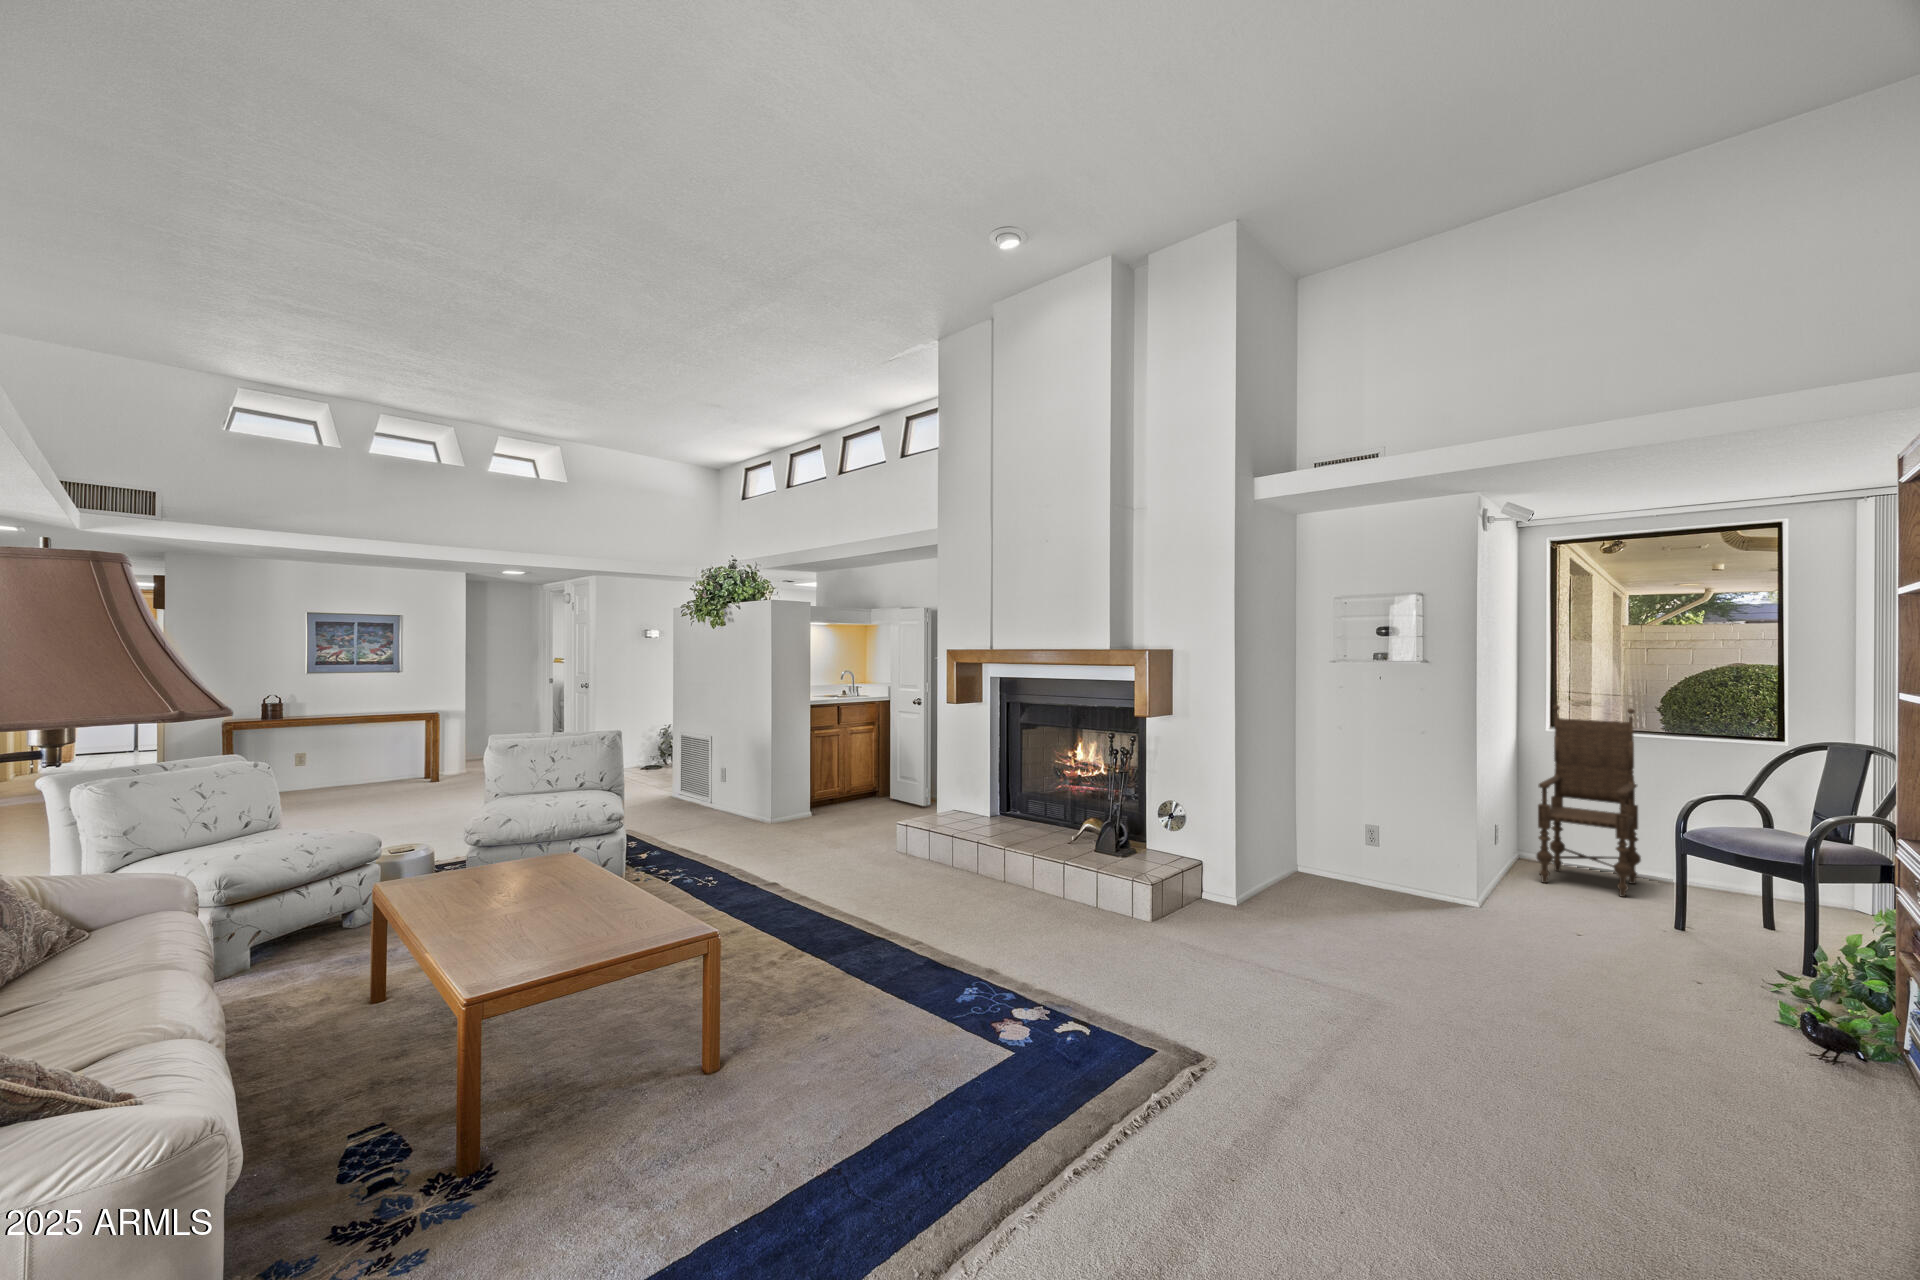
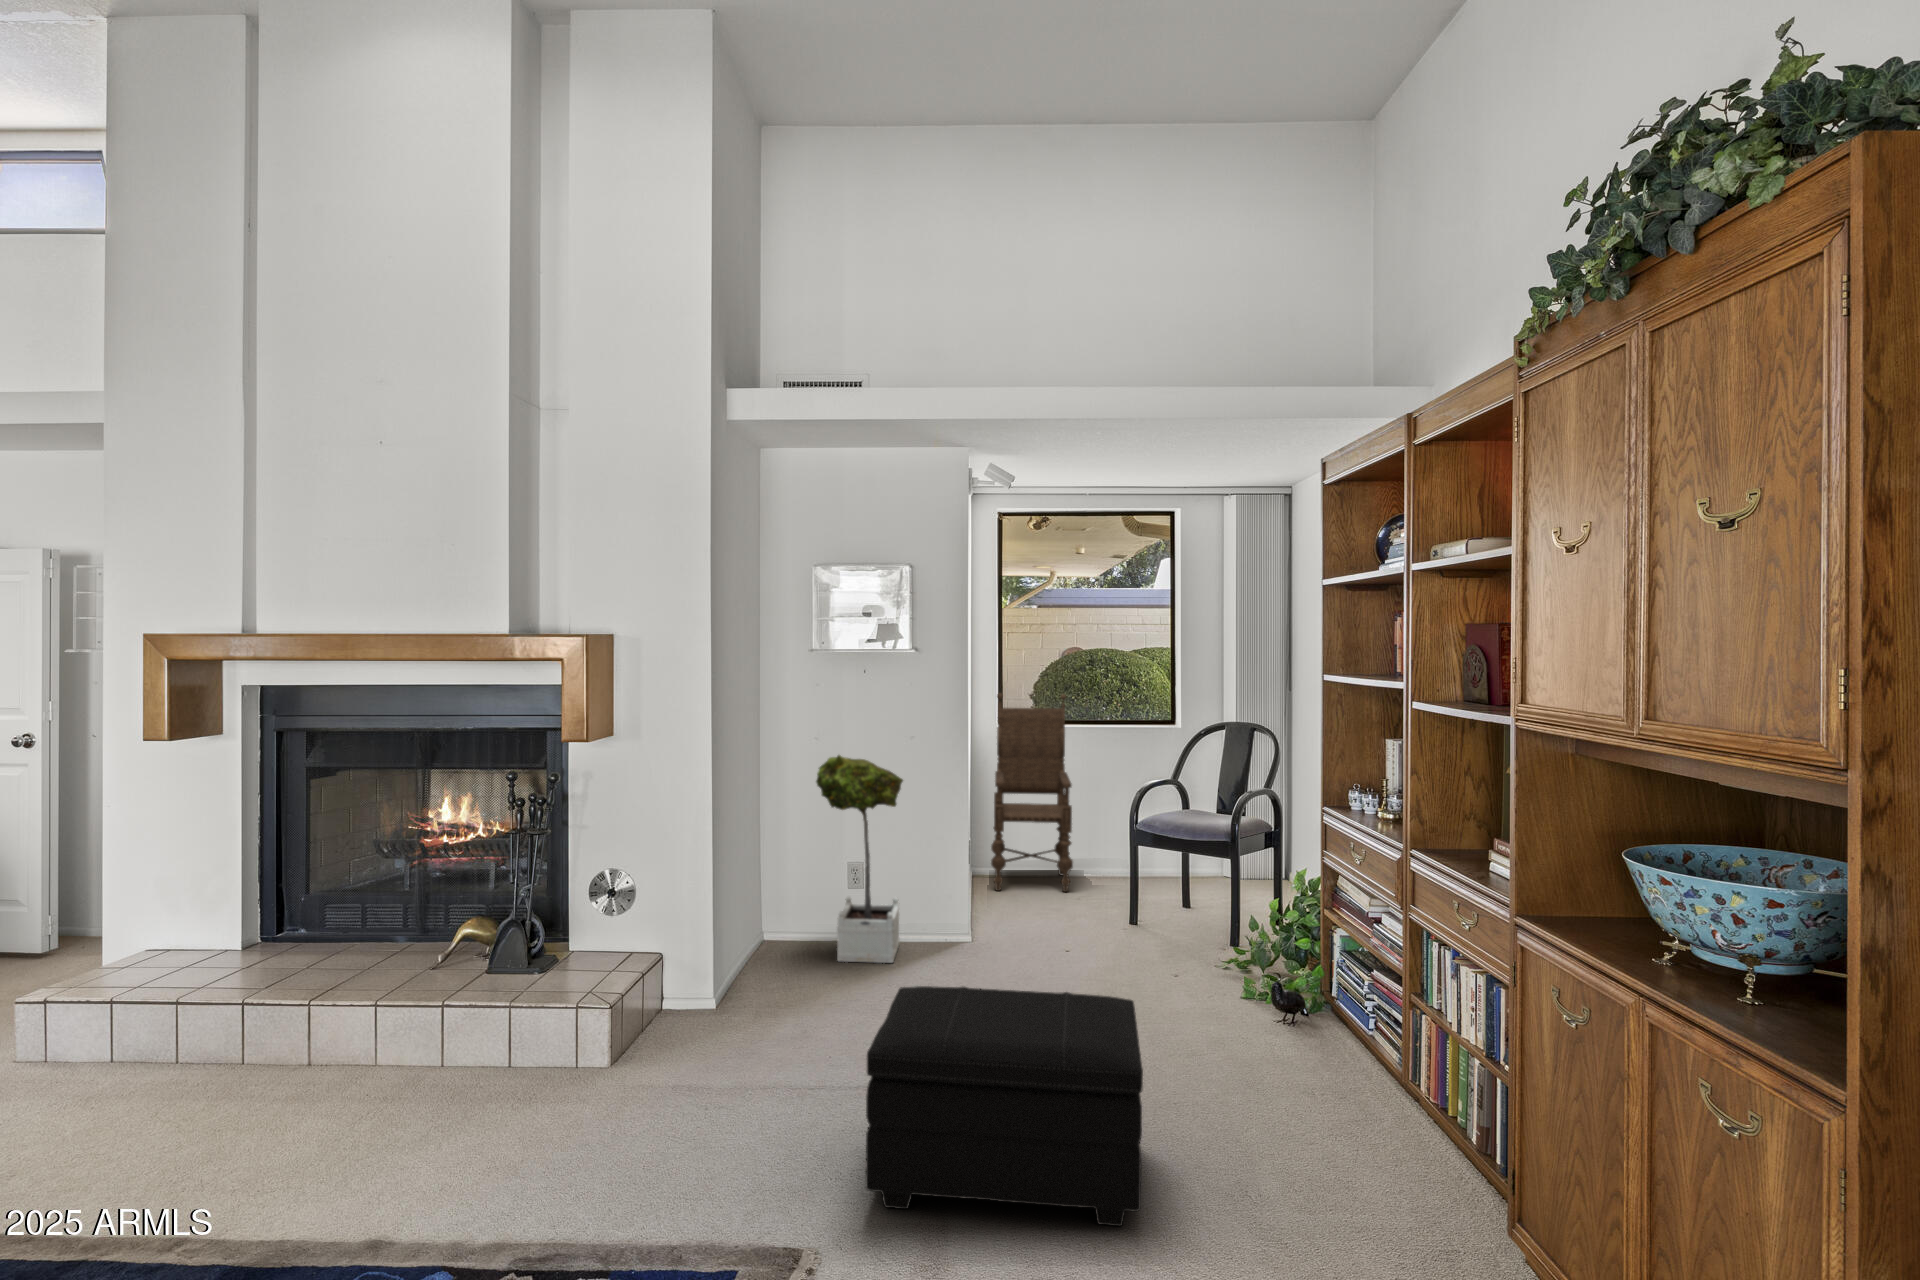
potted tree: none [1330,740,1408,910] -> present [816,755,903,963]
footstool: none [1245,898,1501,1105] -> present [866,986,1143,1226]

